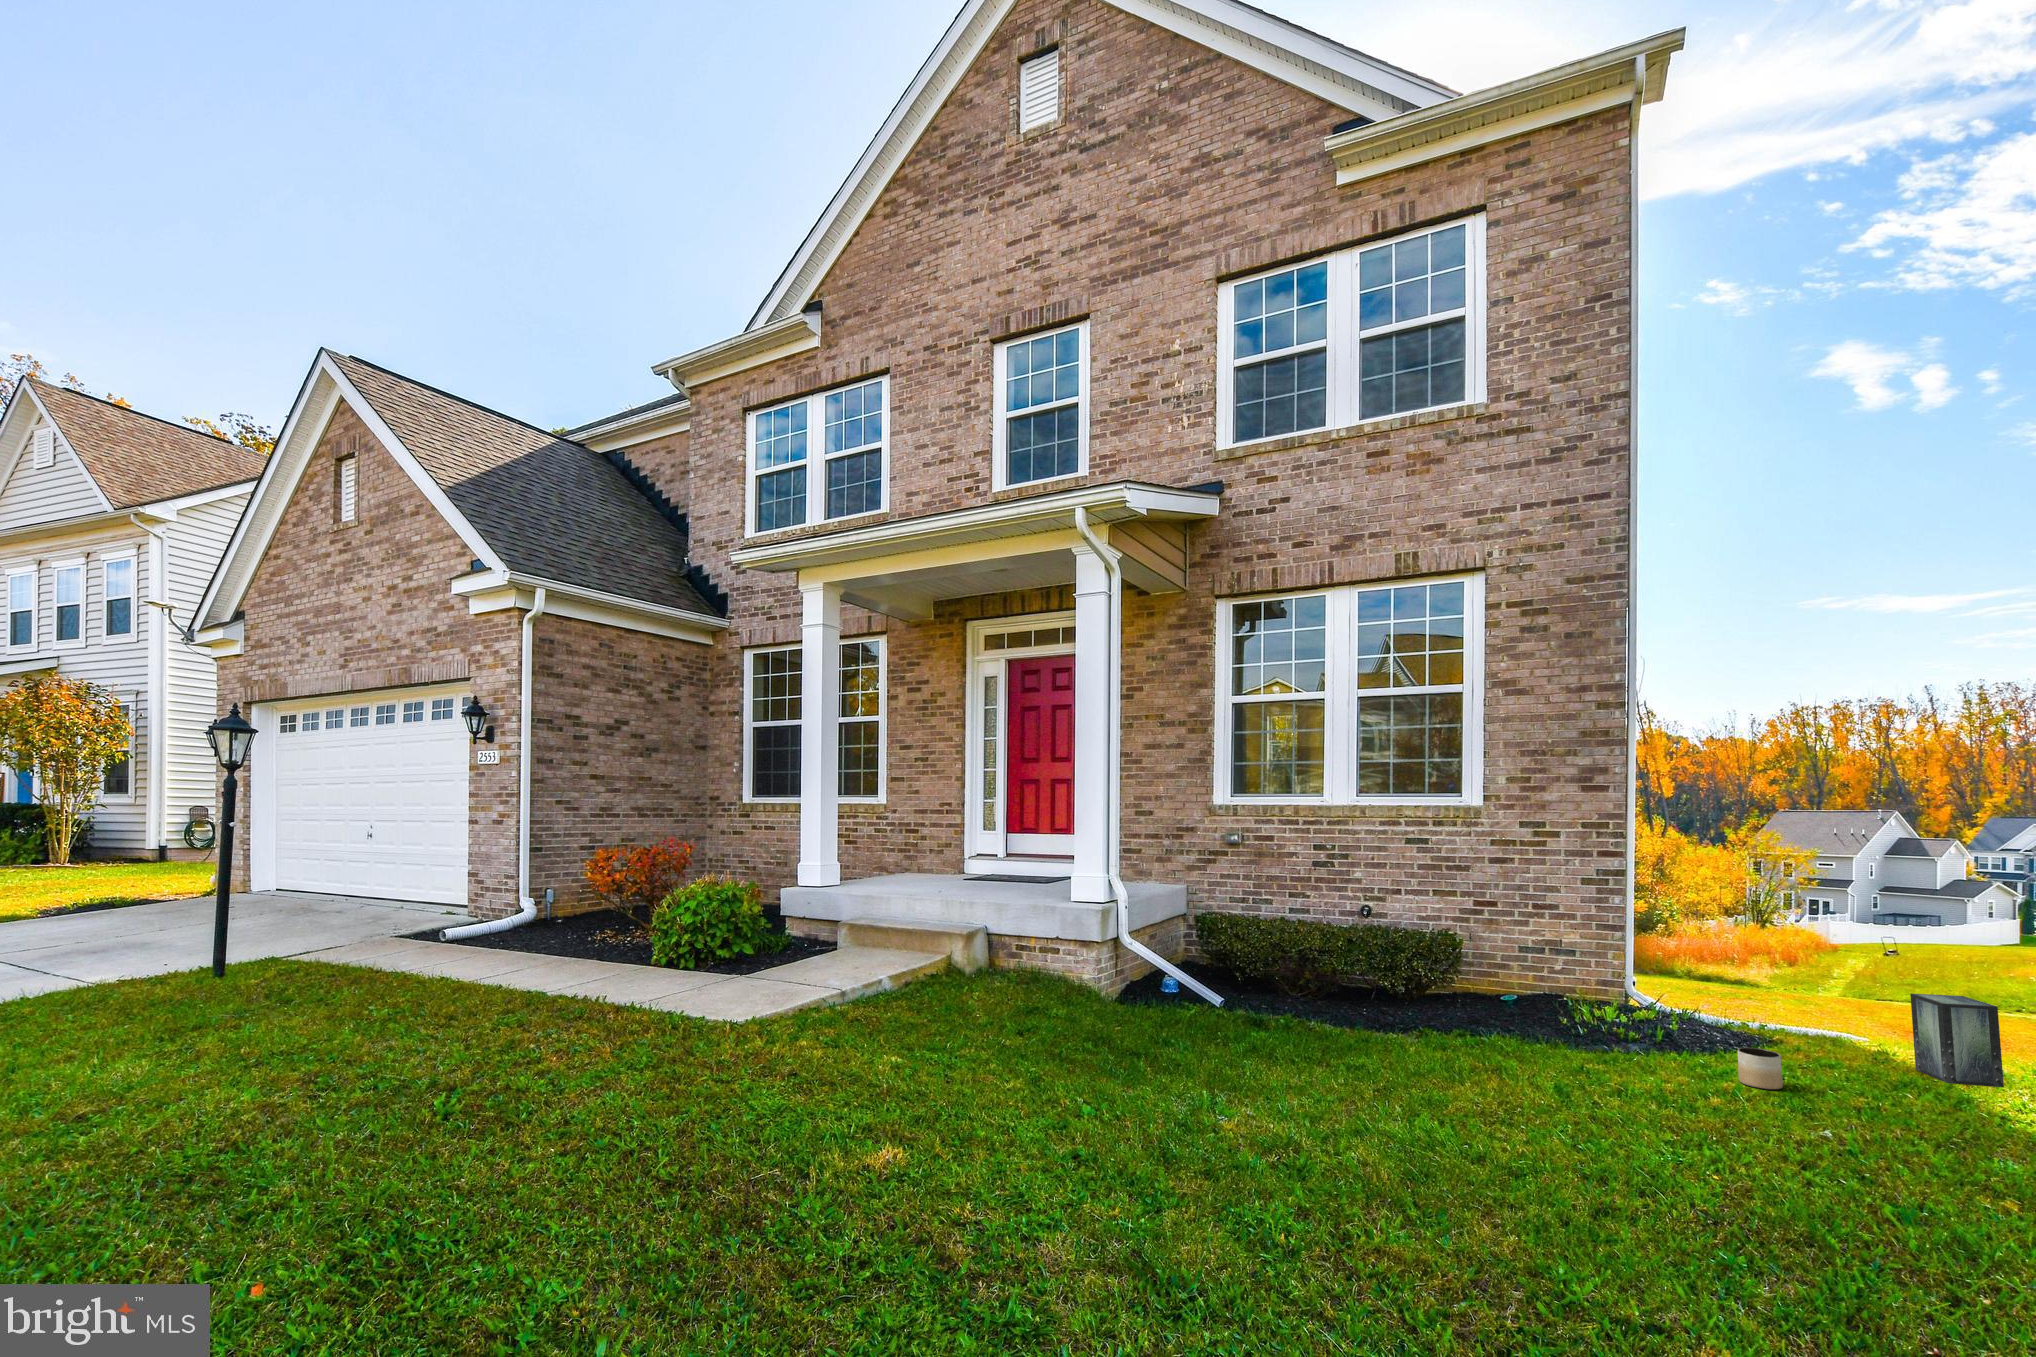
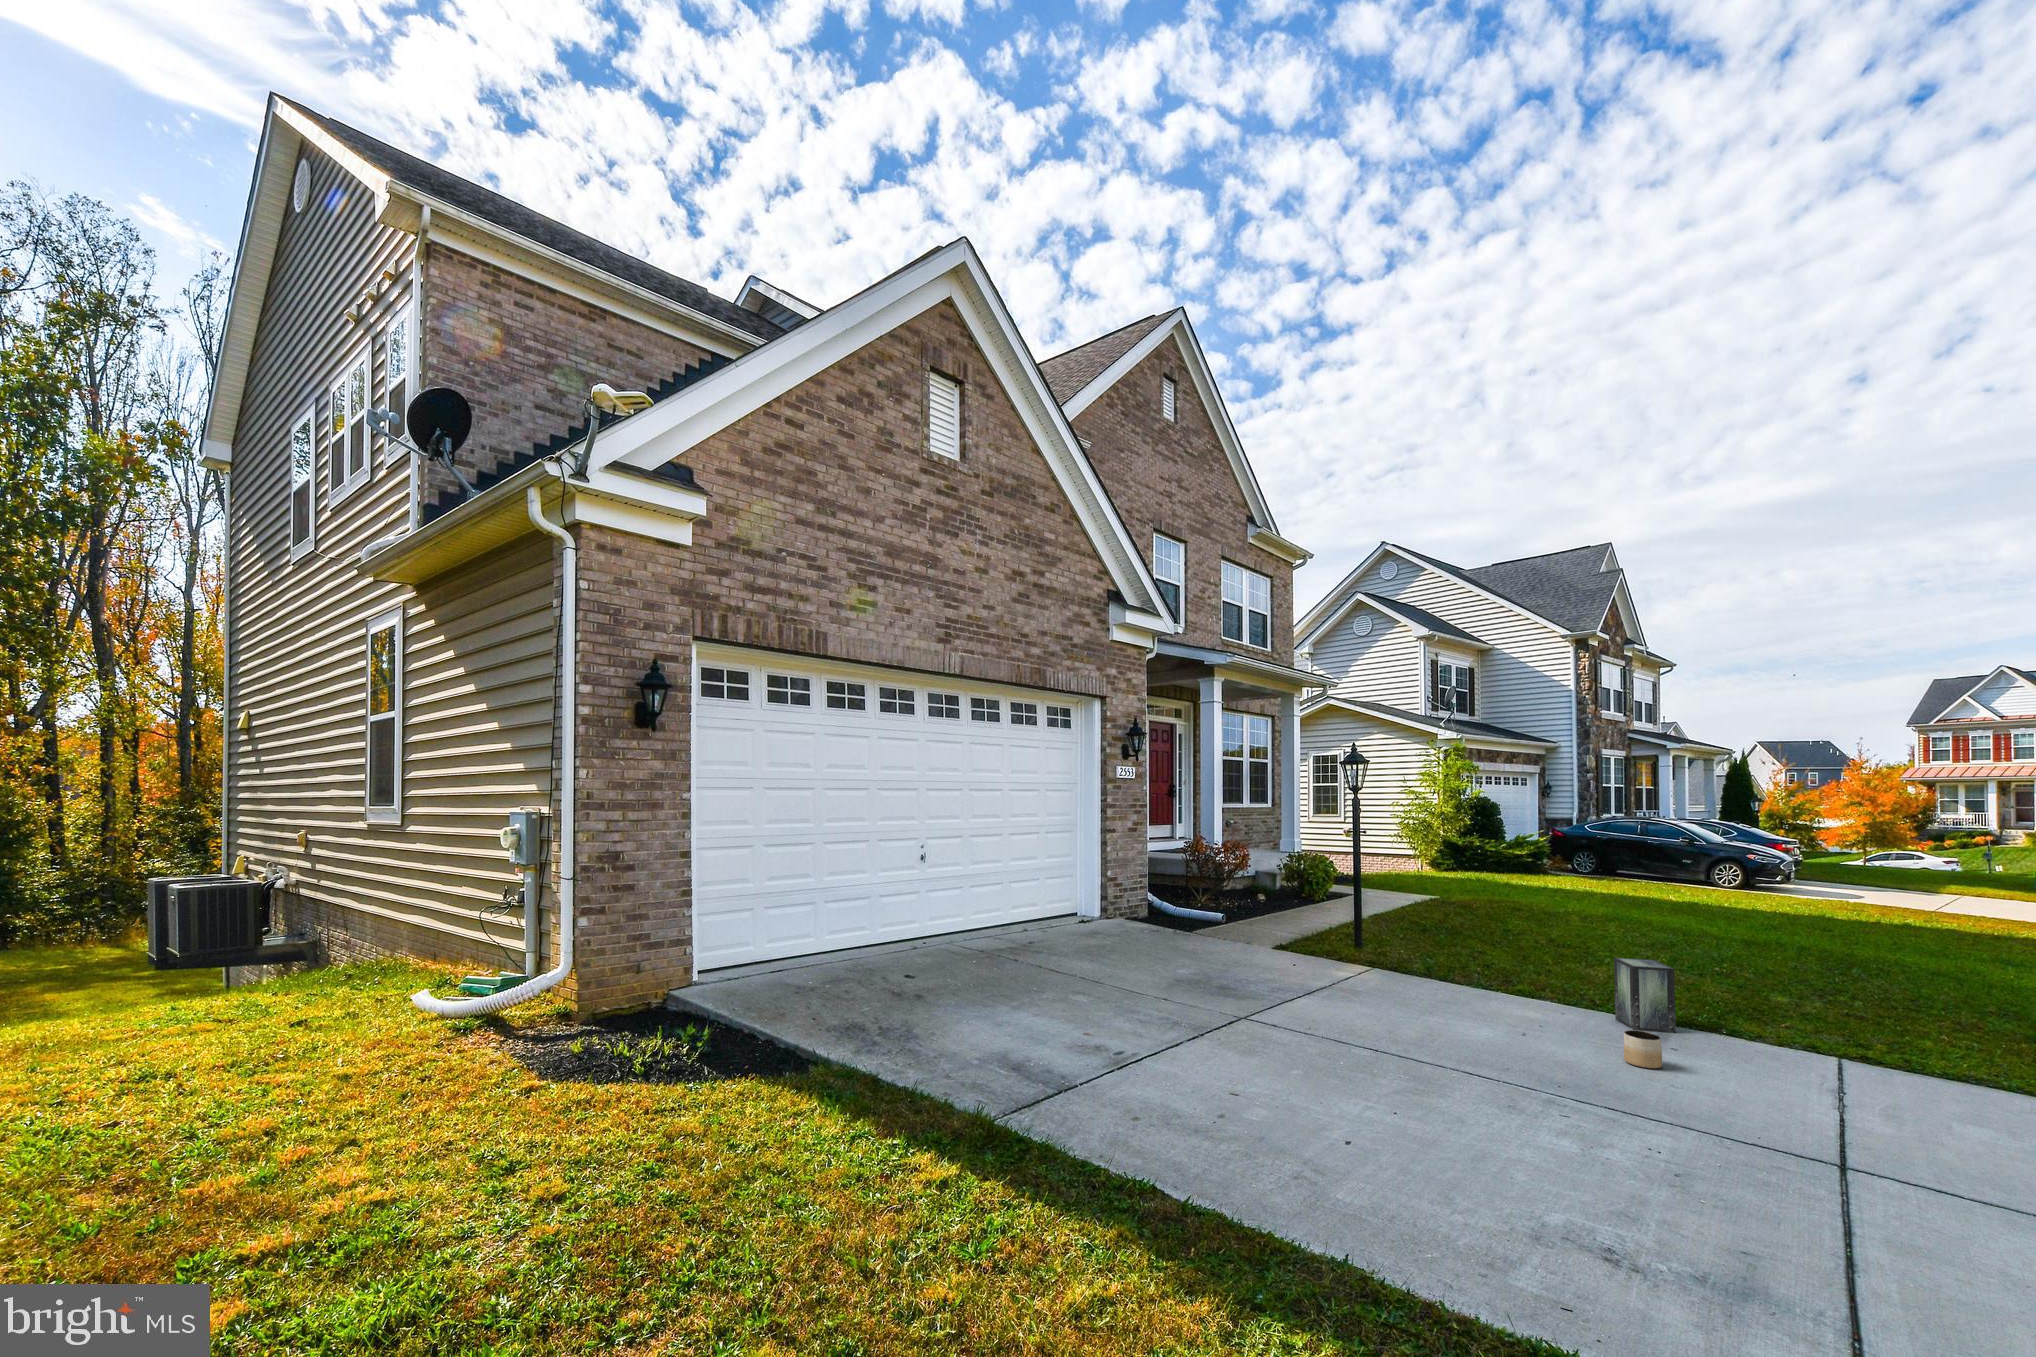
storage box: present [1910,994,2004,1087] -> present [1614,958,1676,1033]

